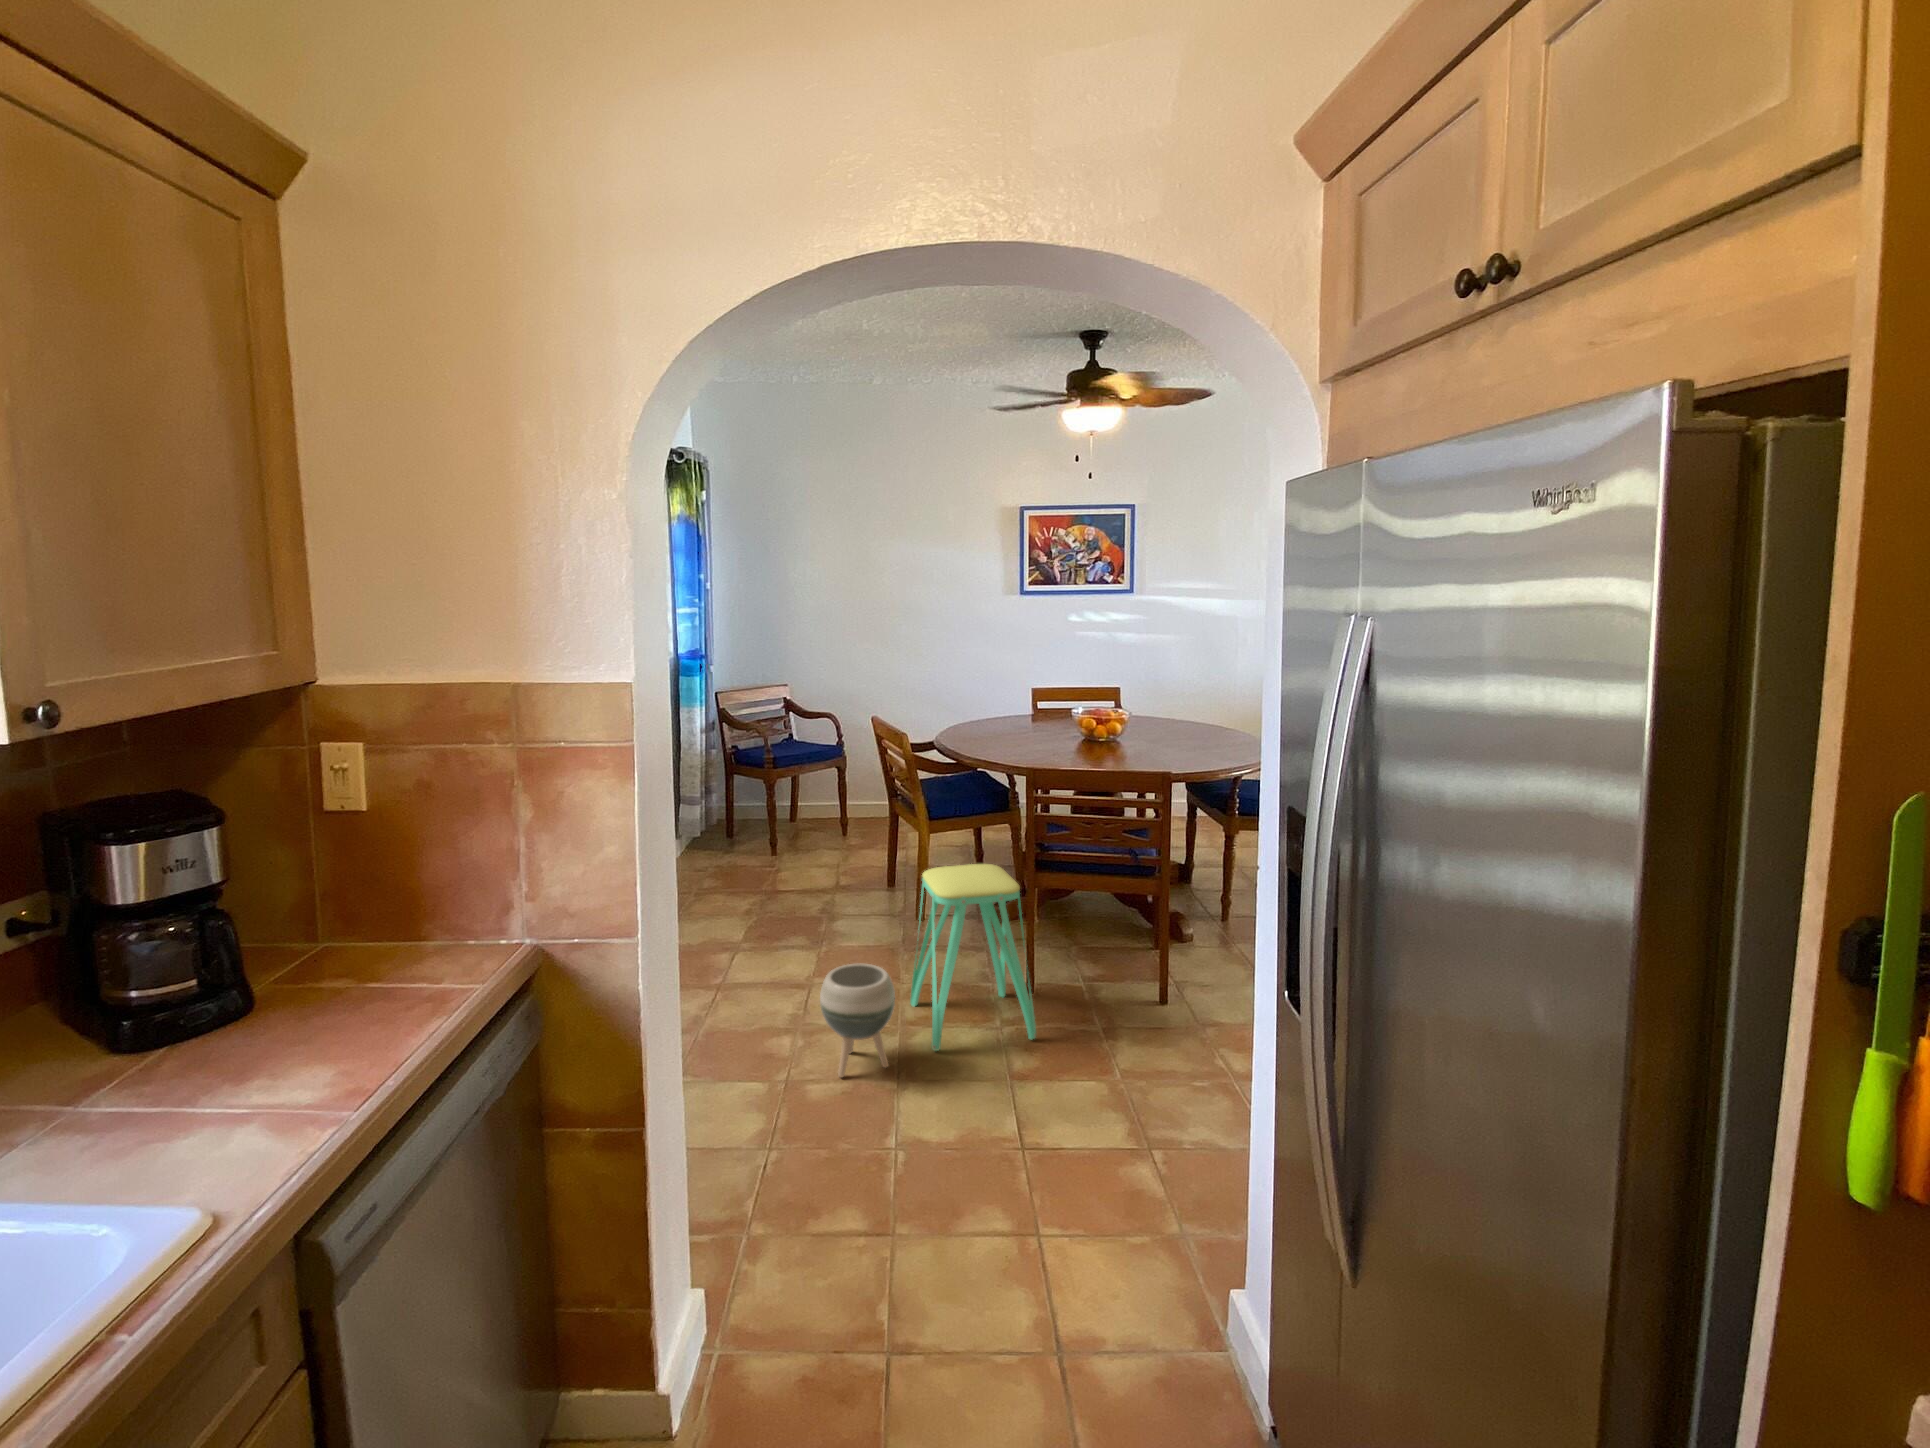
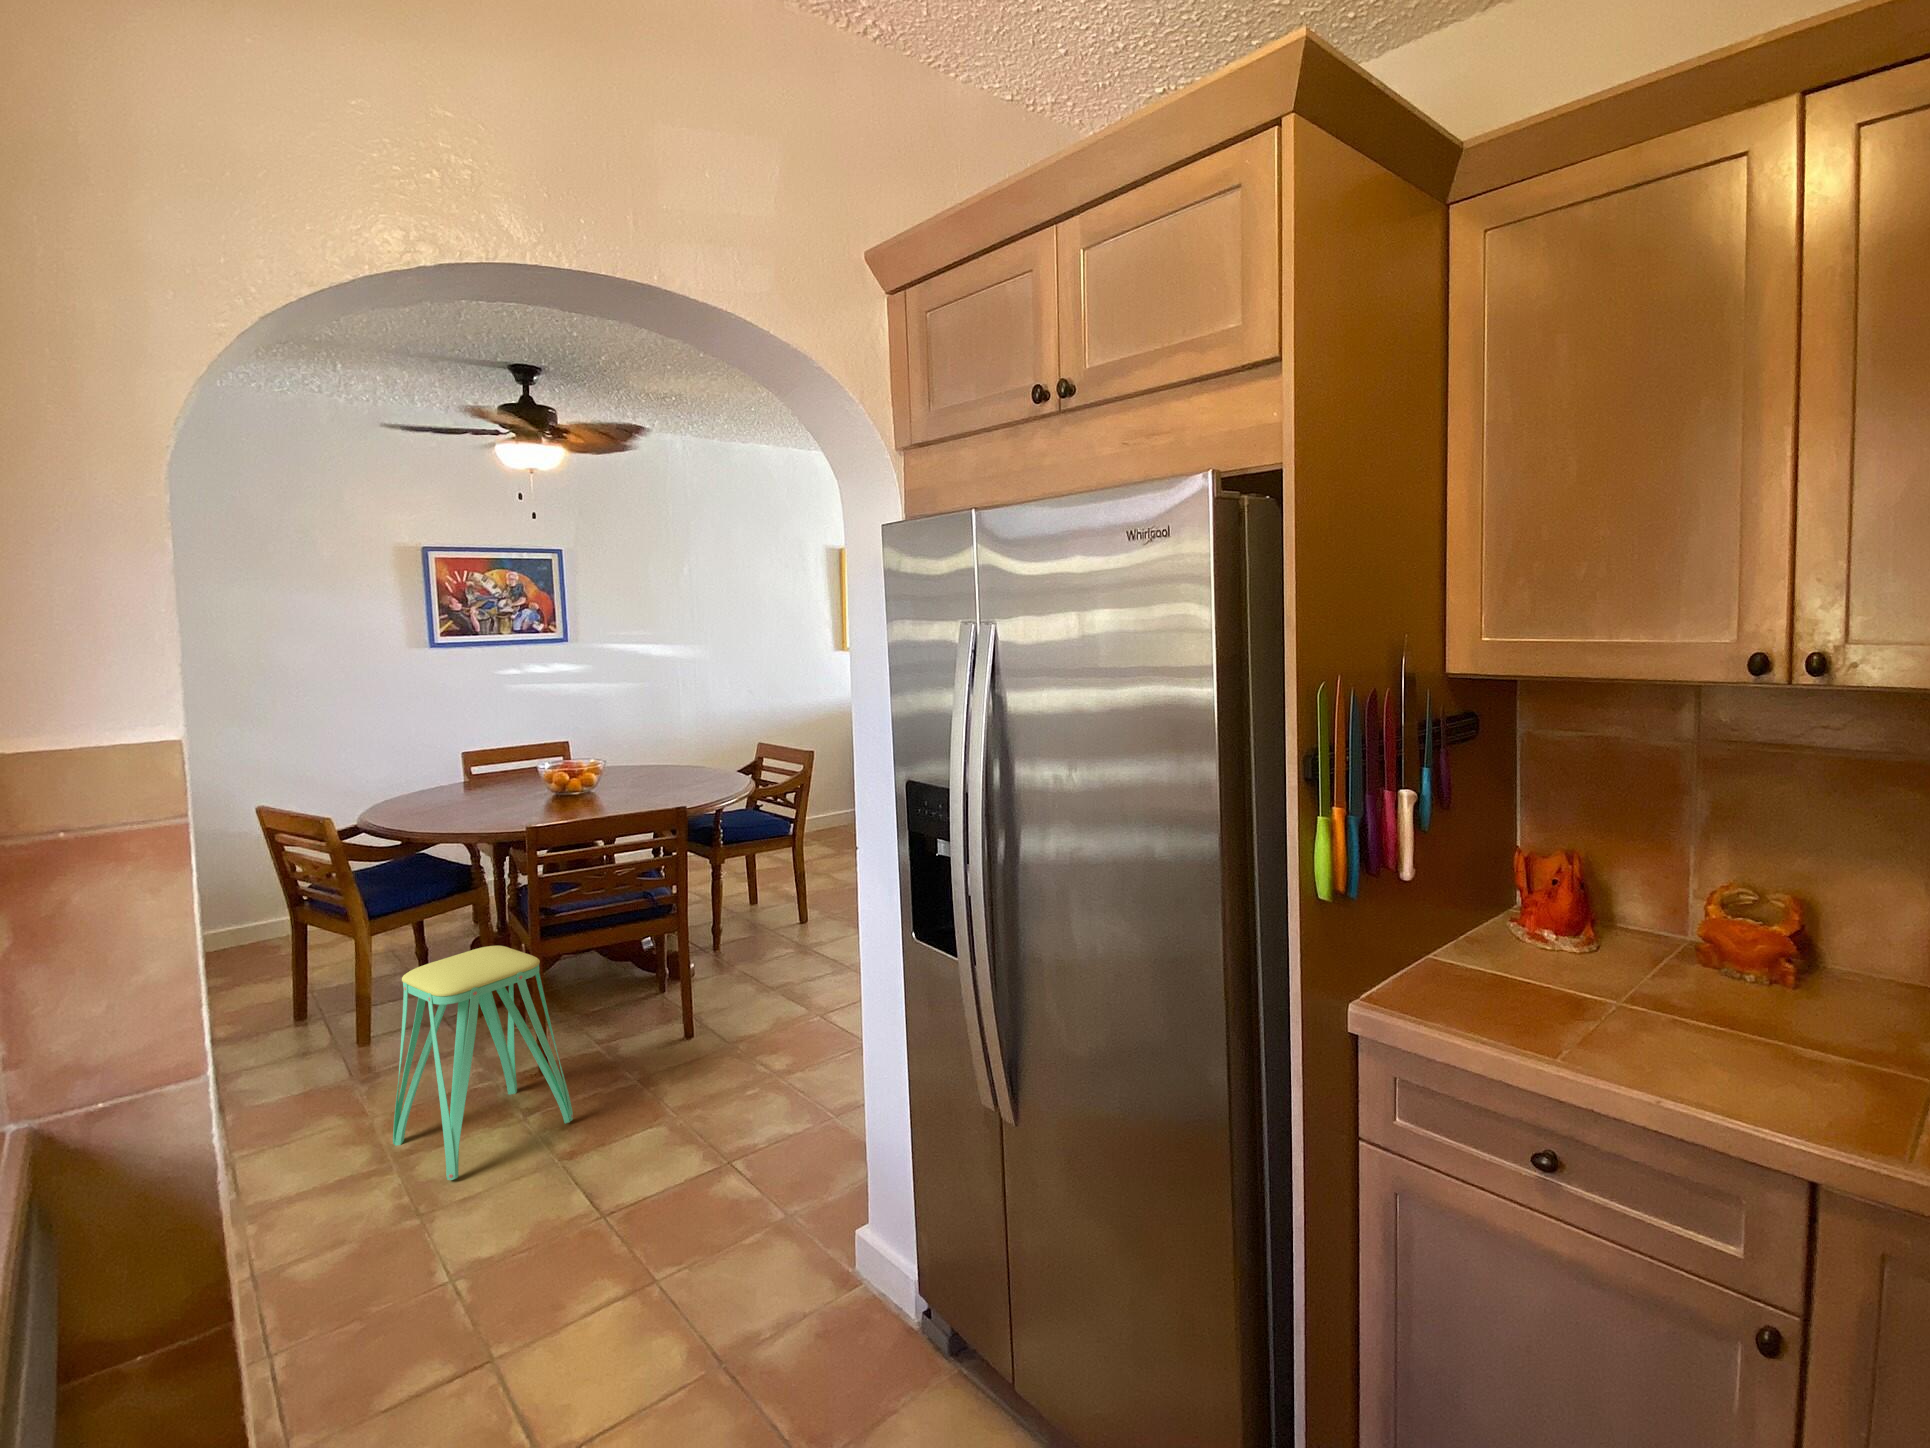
planter: present [820,963,895,1077] -> none [279,1106,398,1265]

